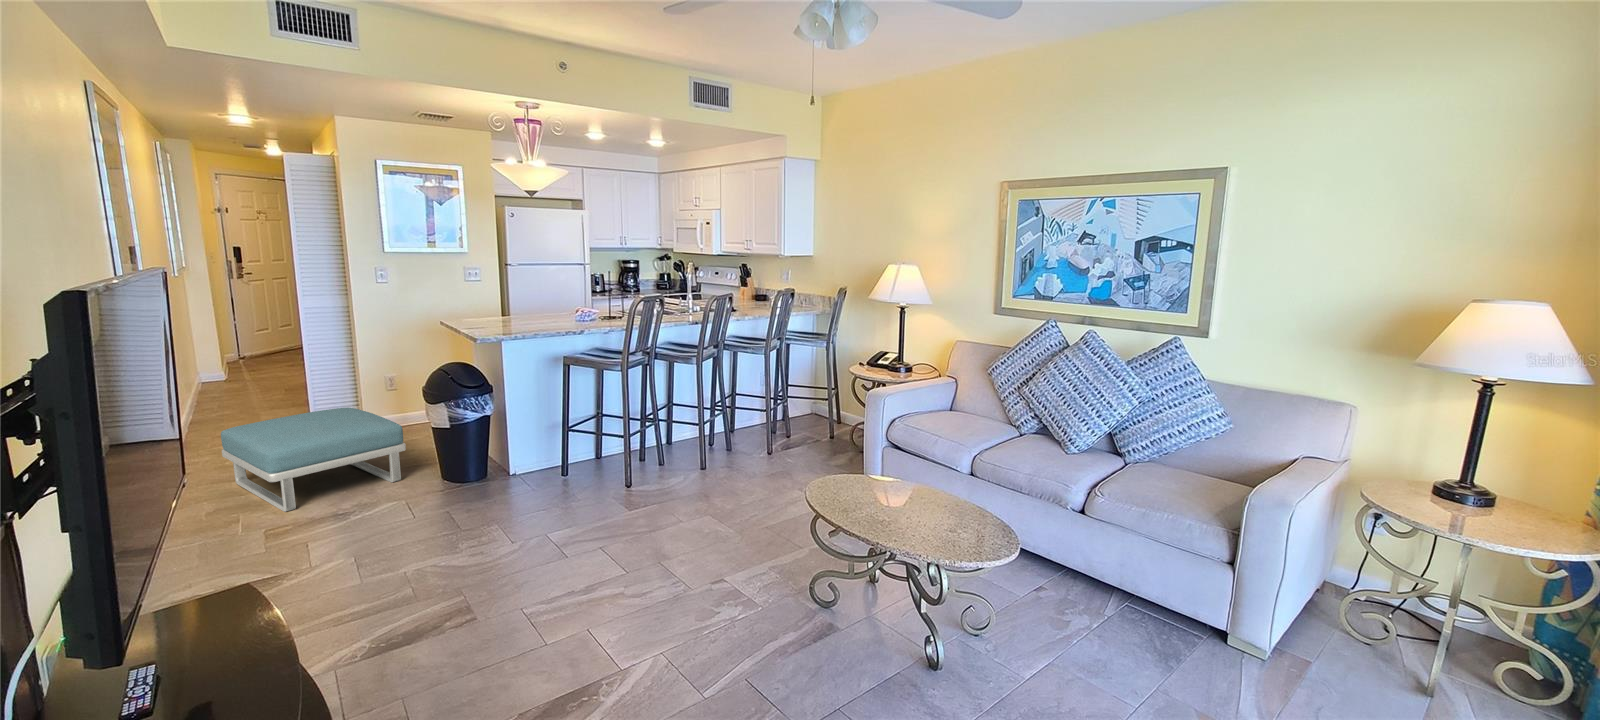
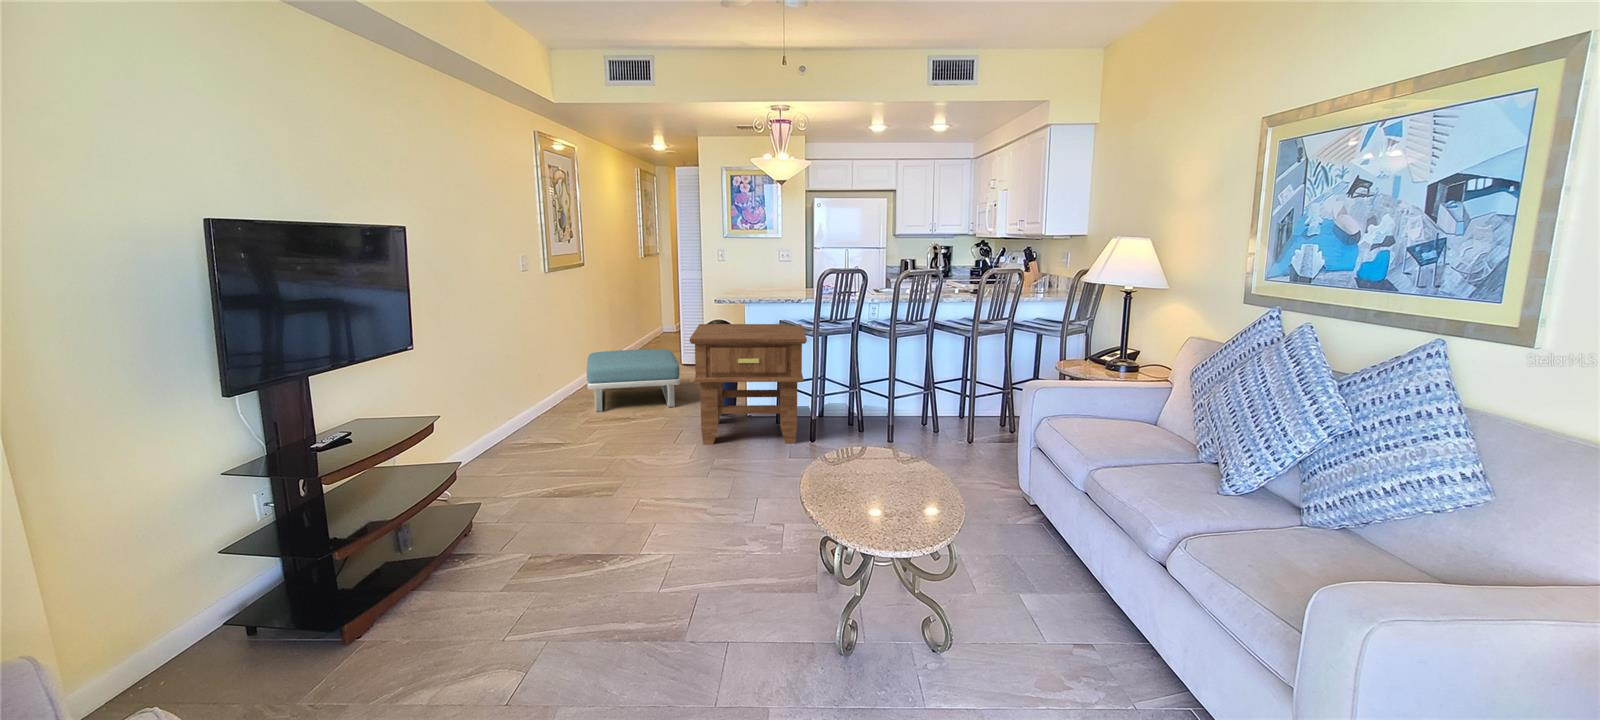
side table: none [457,357,629,517] -> present [690,324,807,444]

